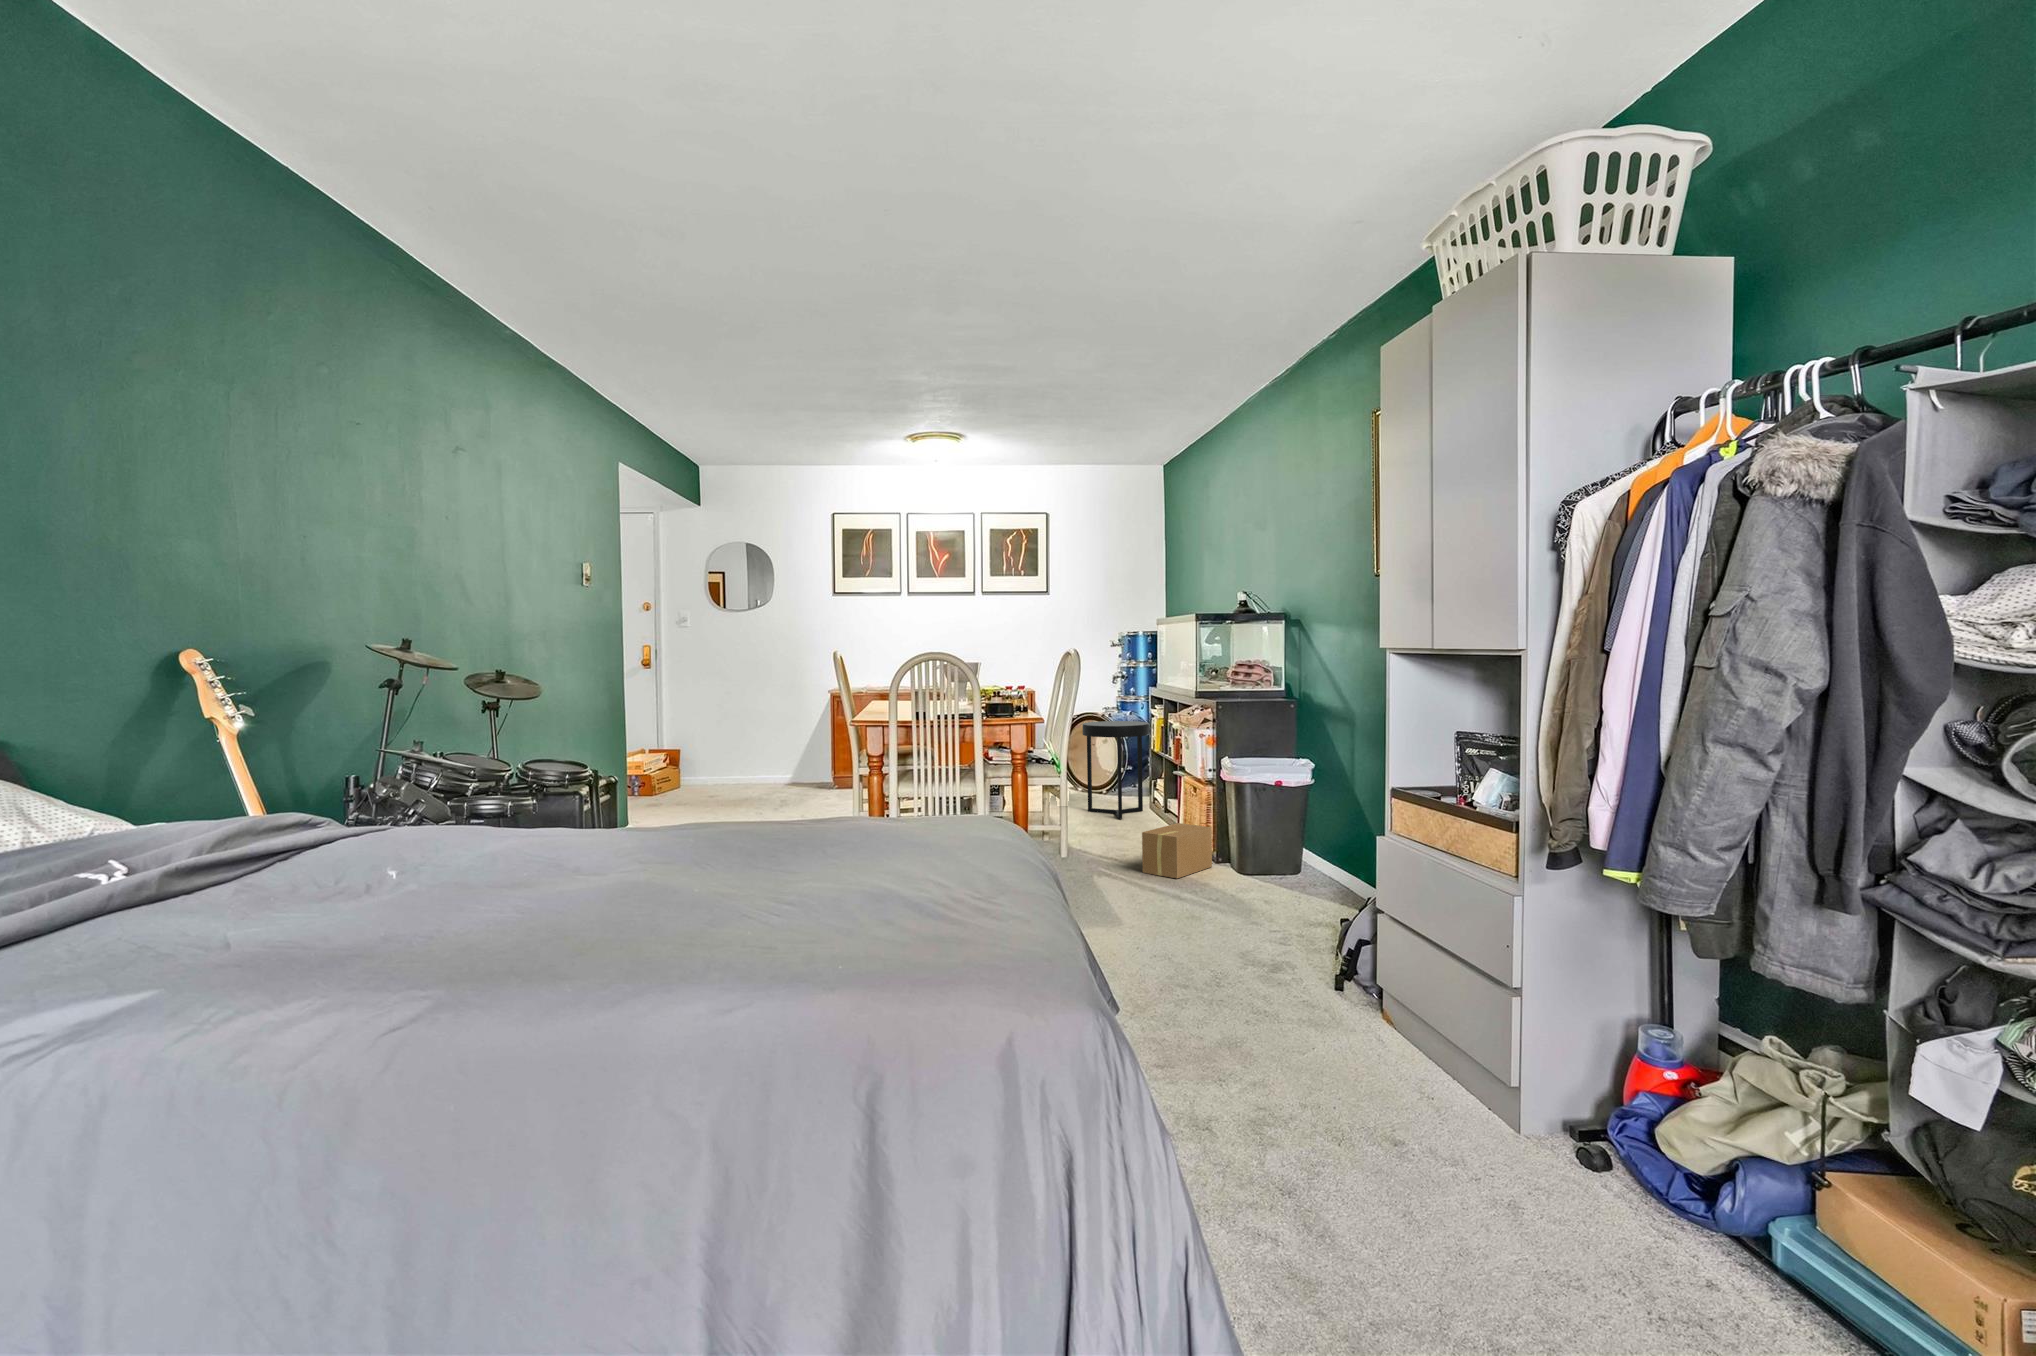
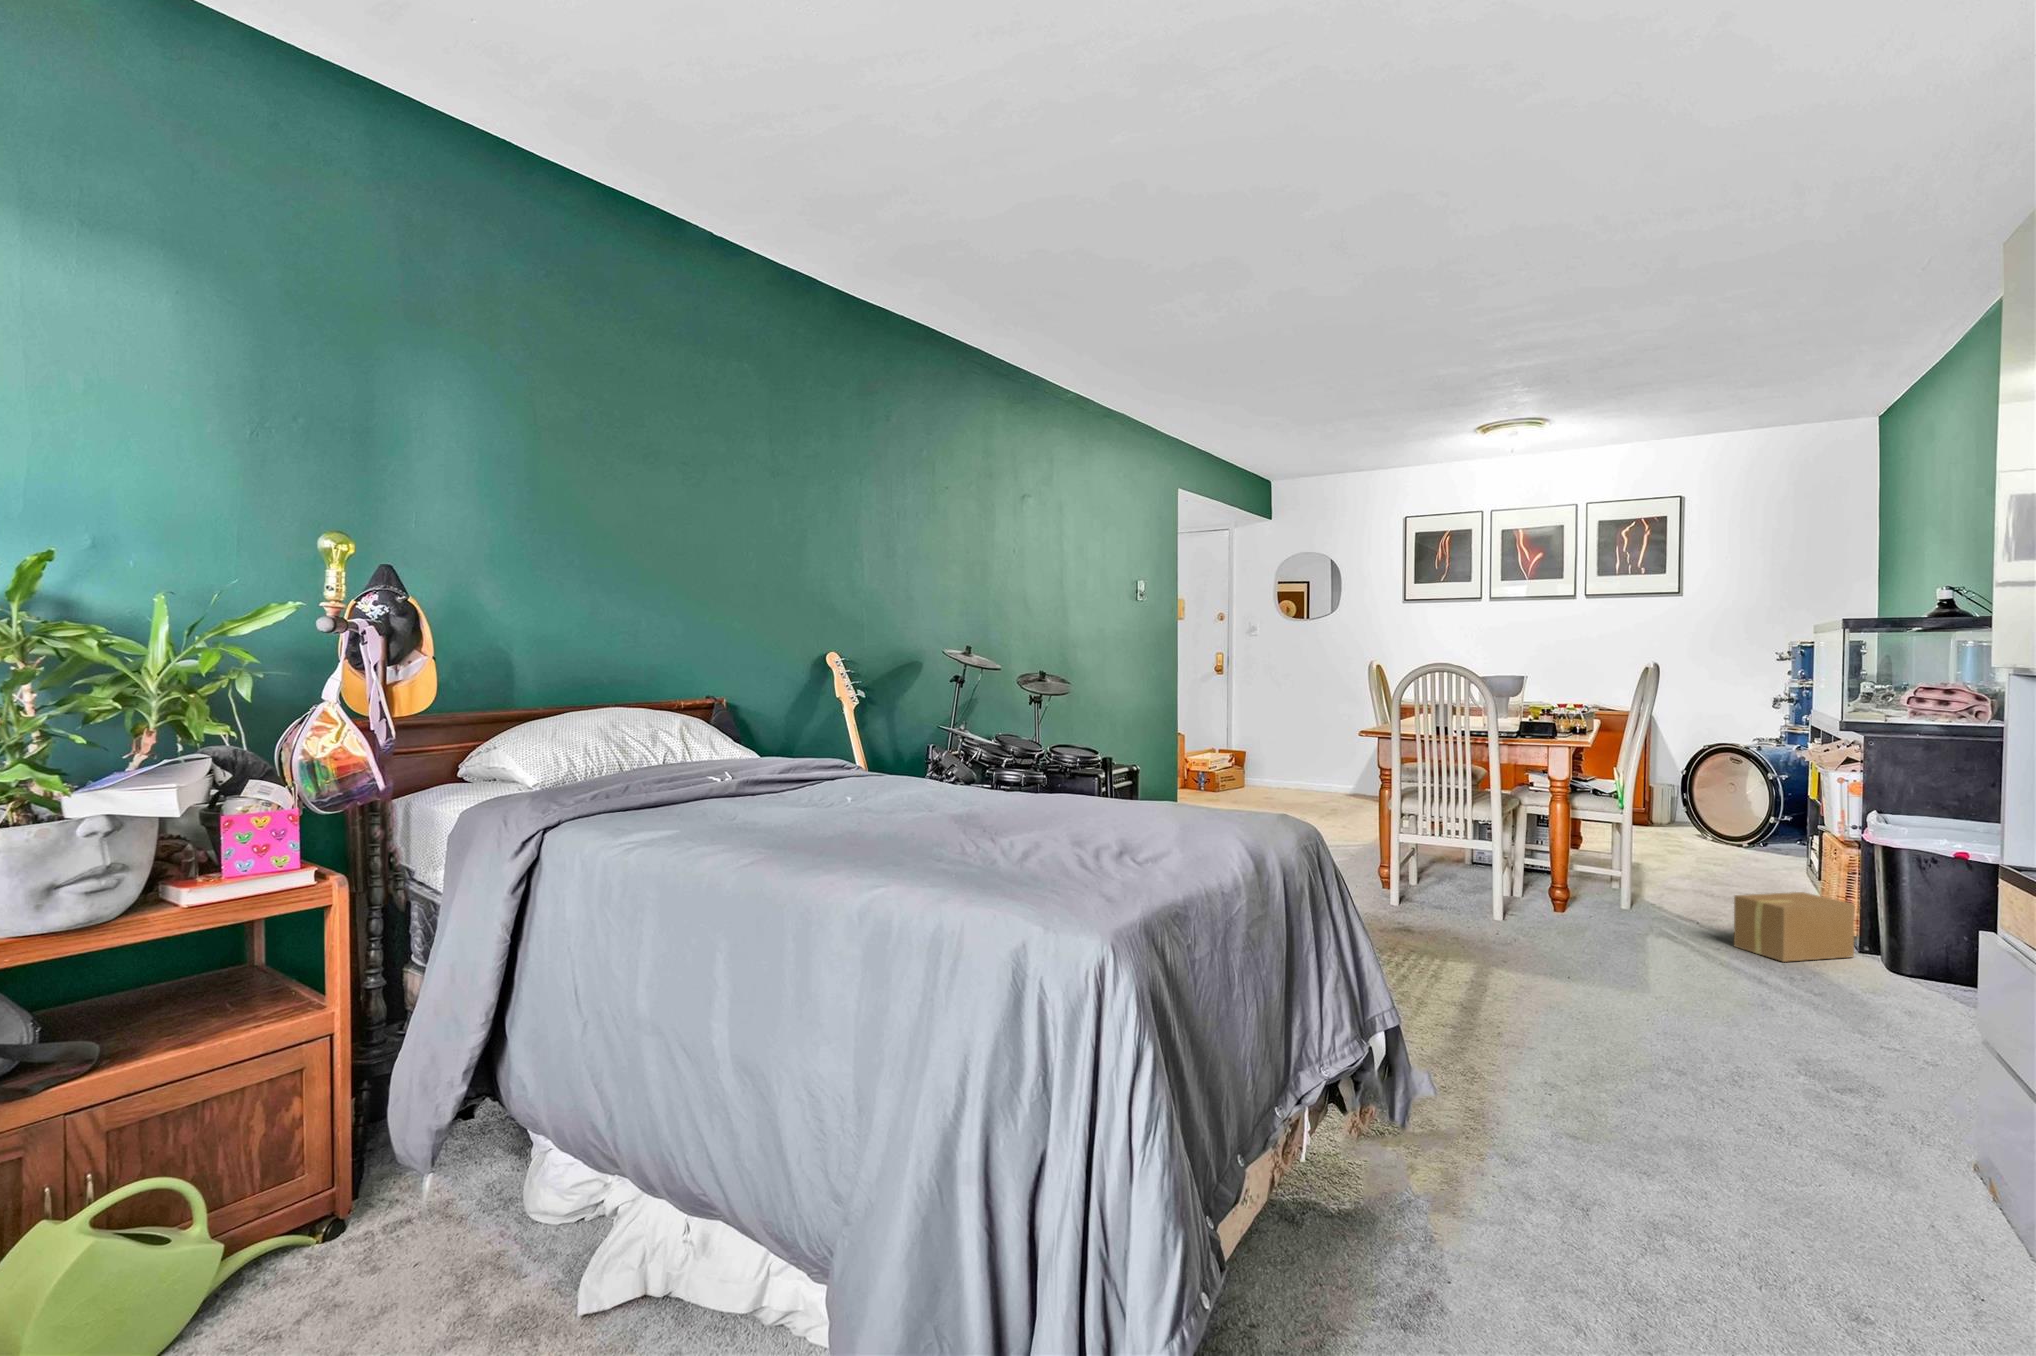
side table: present [1082,721,1149,819] -> none [1695,755,1800,881]

